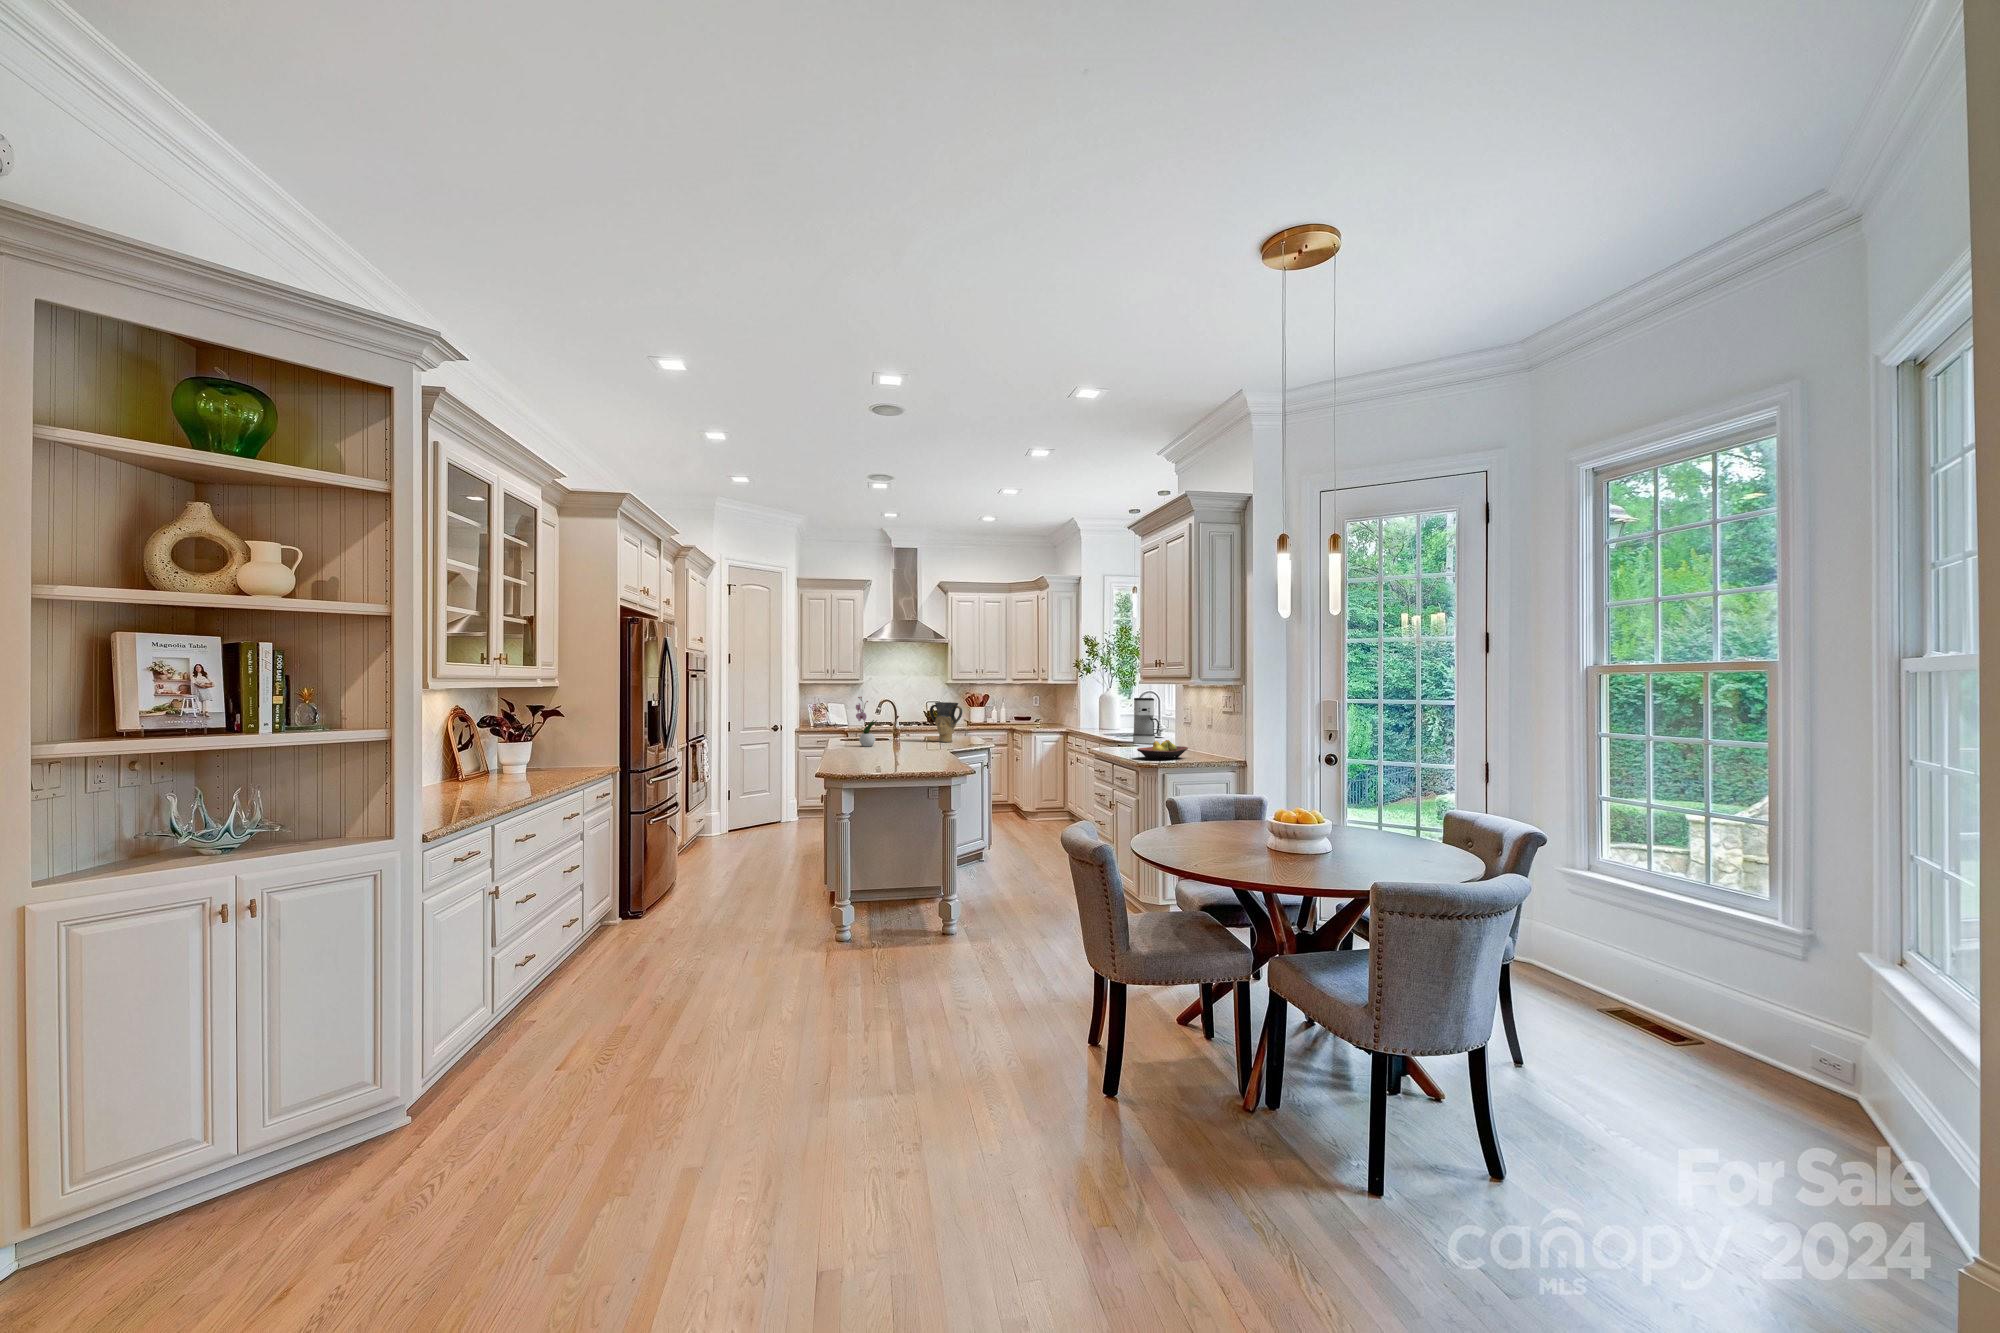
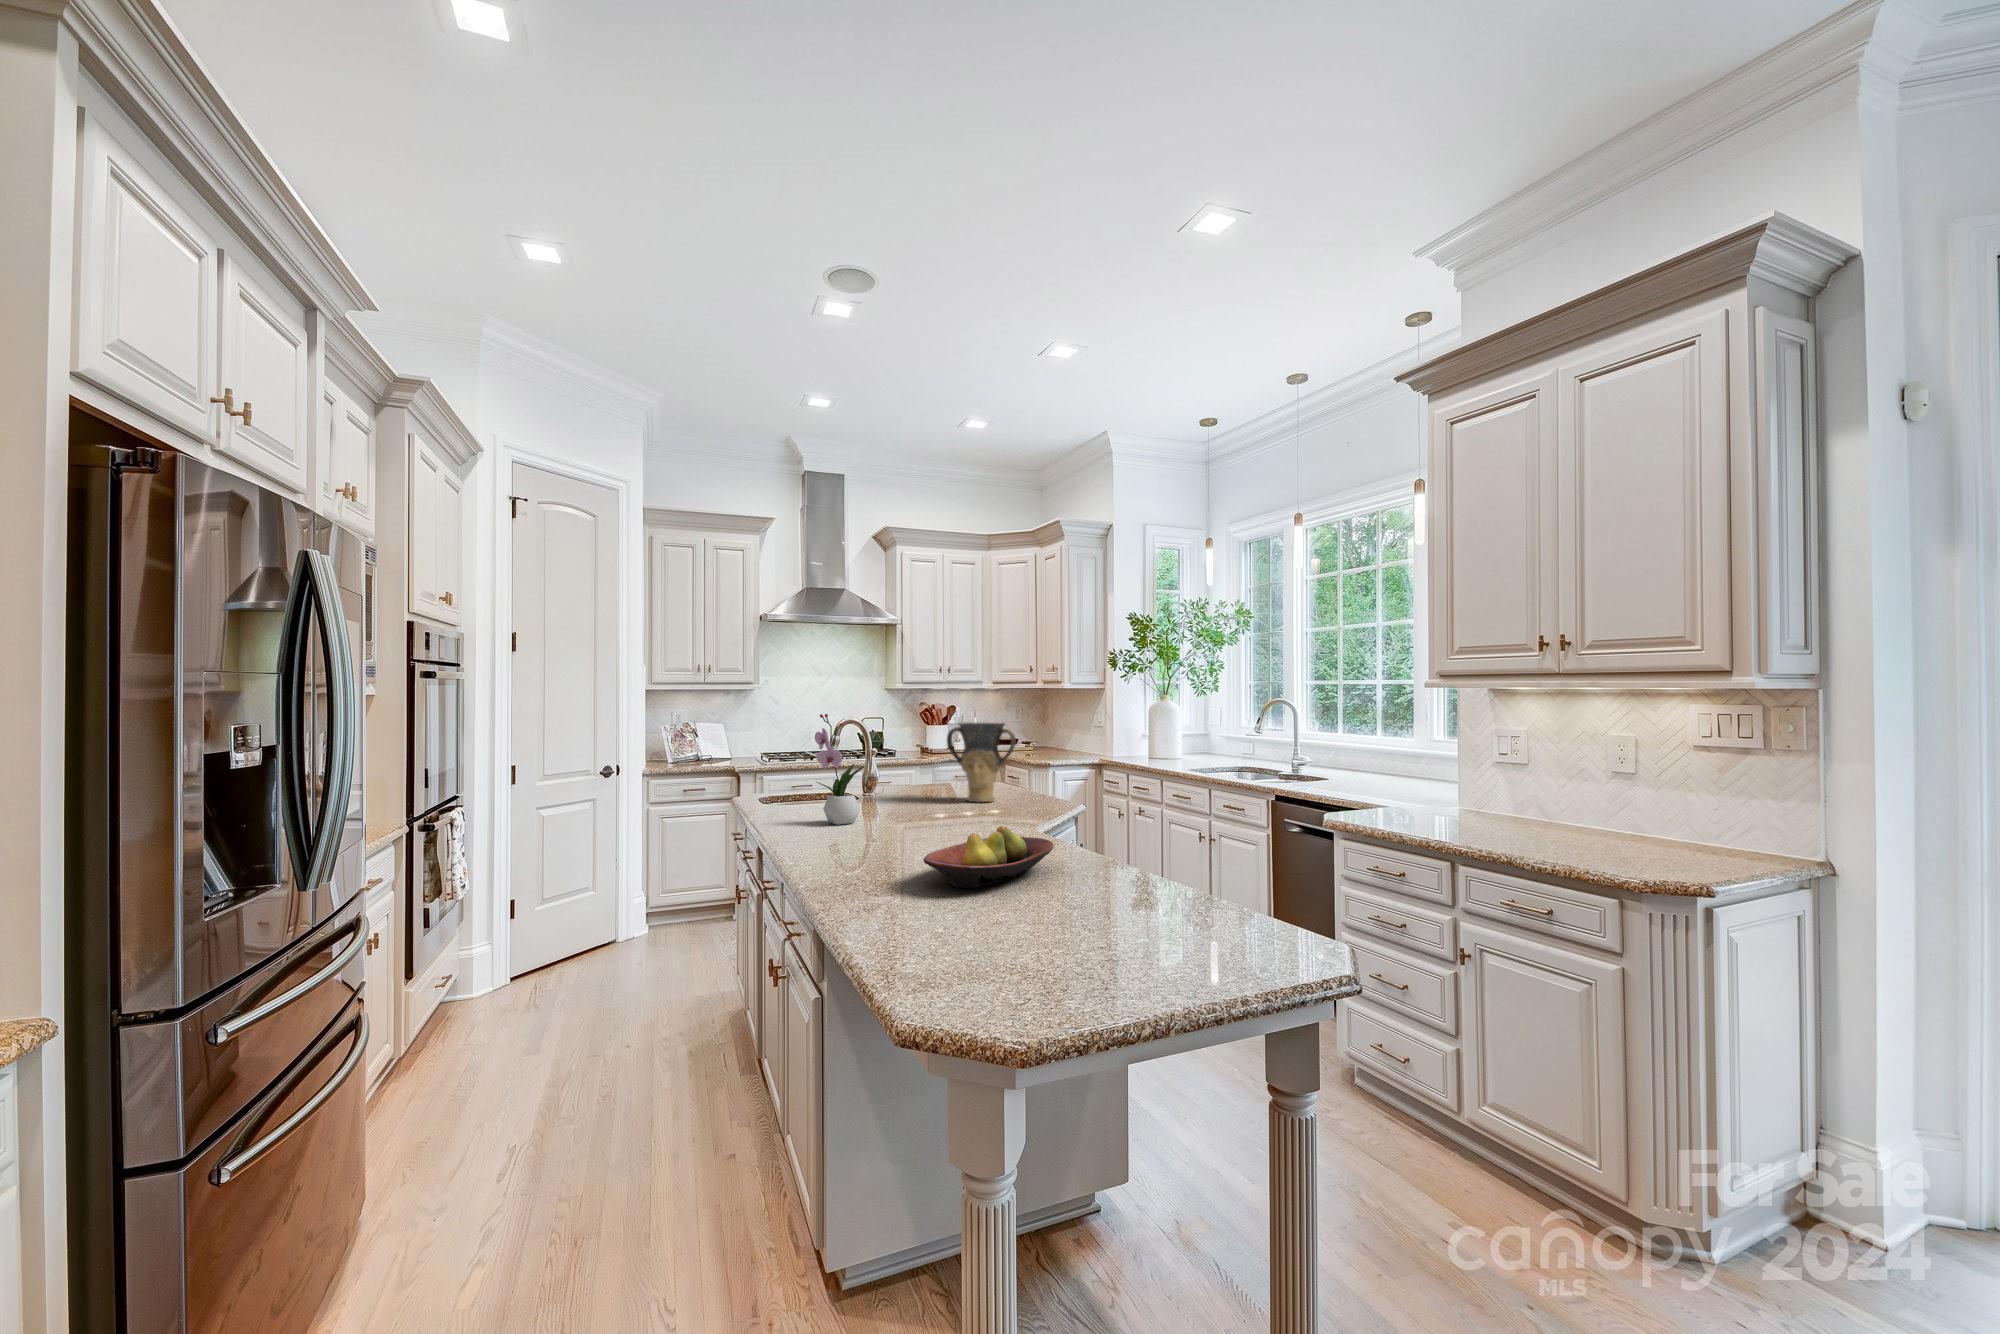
coffee maker: present [1133,698,1159,744] -> none [1291,709,1345,792]
fruit bowl: present [1137,740,1188,760] -> present [924,826,1053,888]

